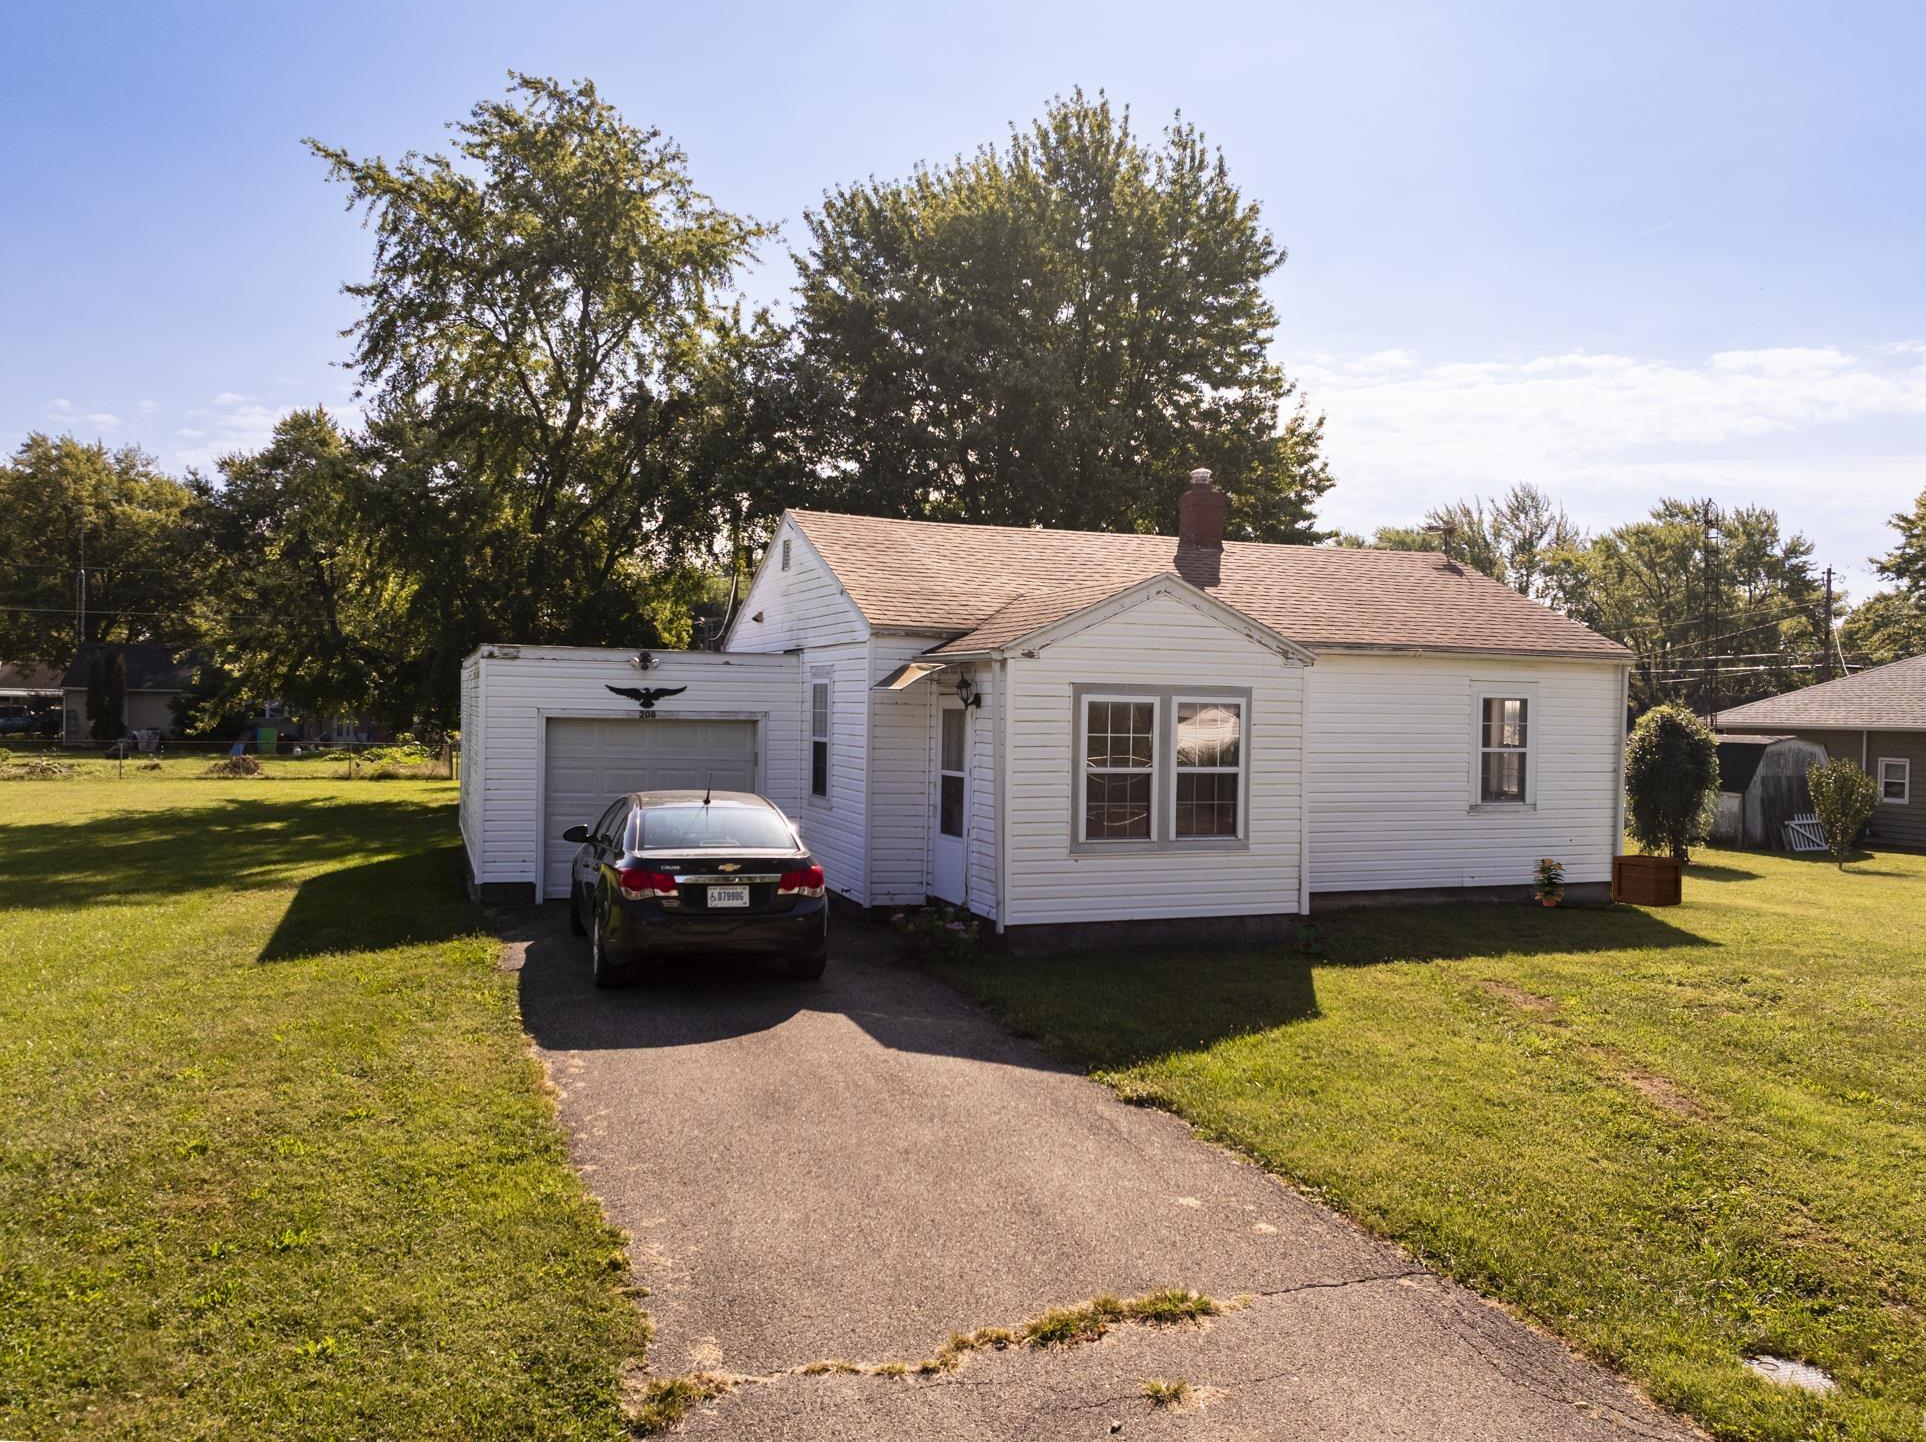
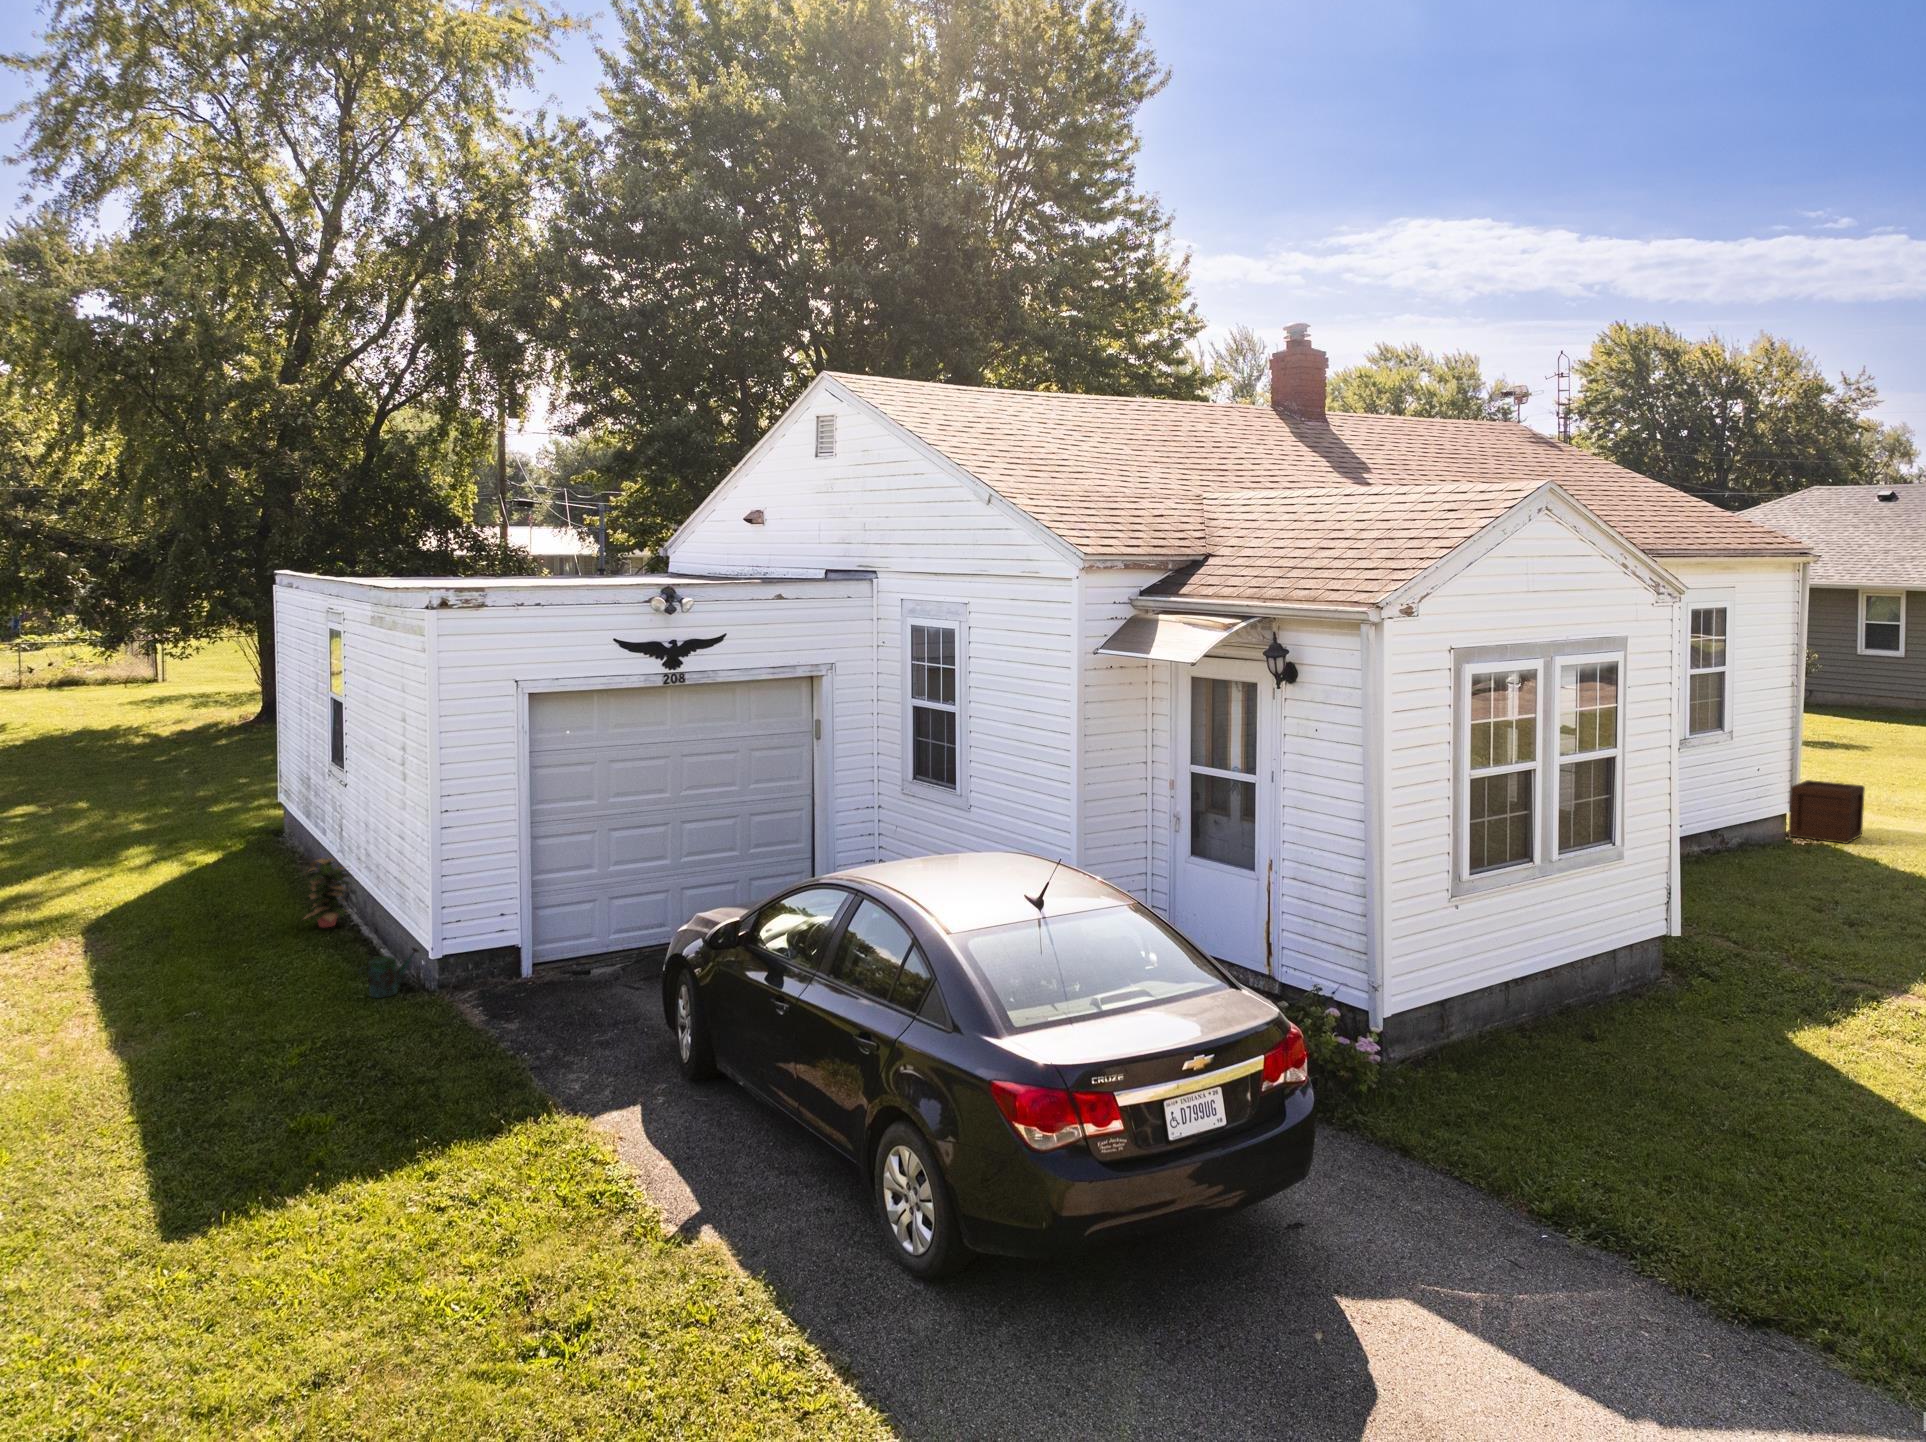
decorative plant: present [1532,859,1566,907] -> present [304,858,351,927]
watering can: present [1290,918,1324,953] -> present [360,948,419,998]

